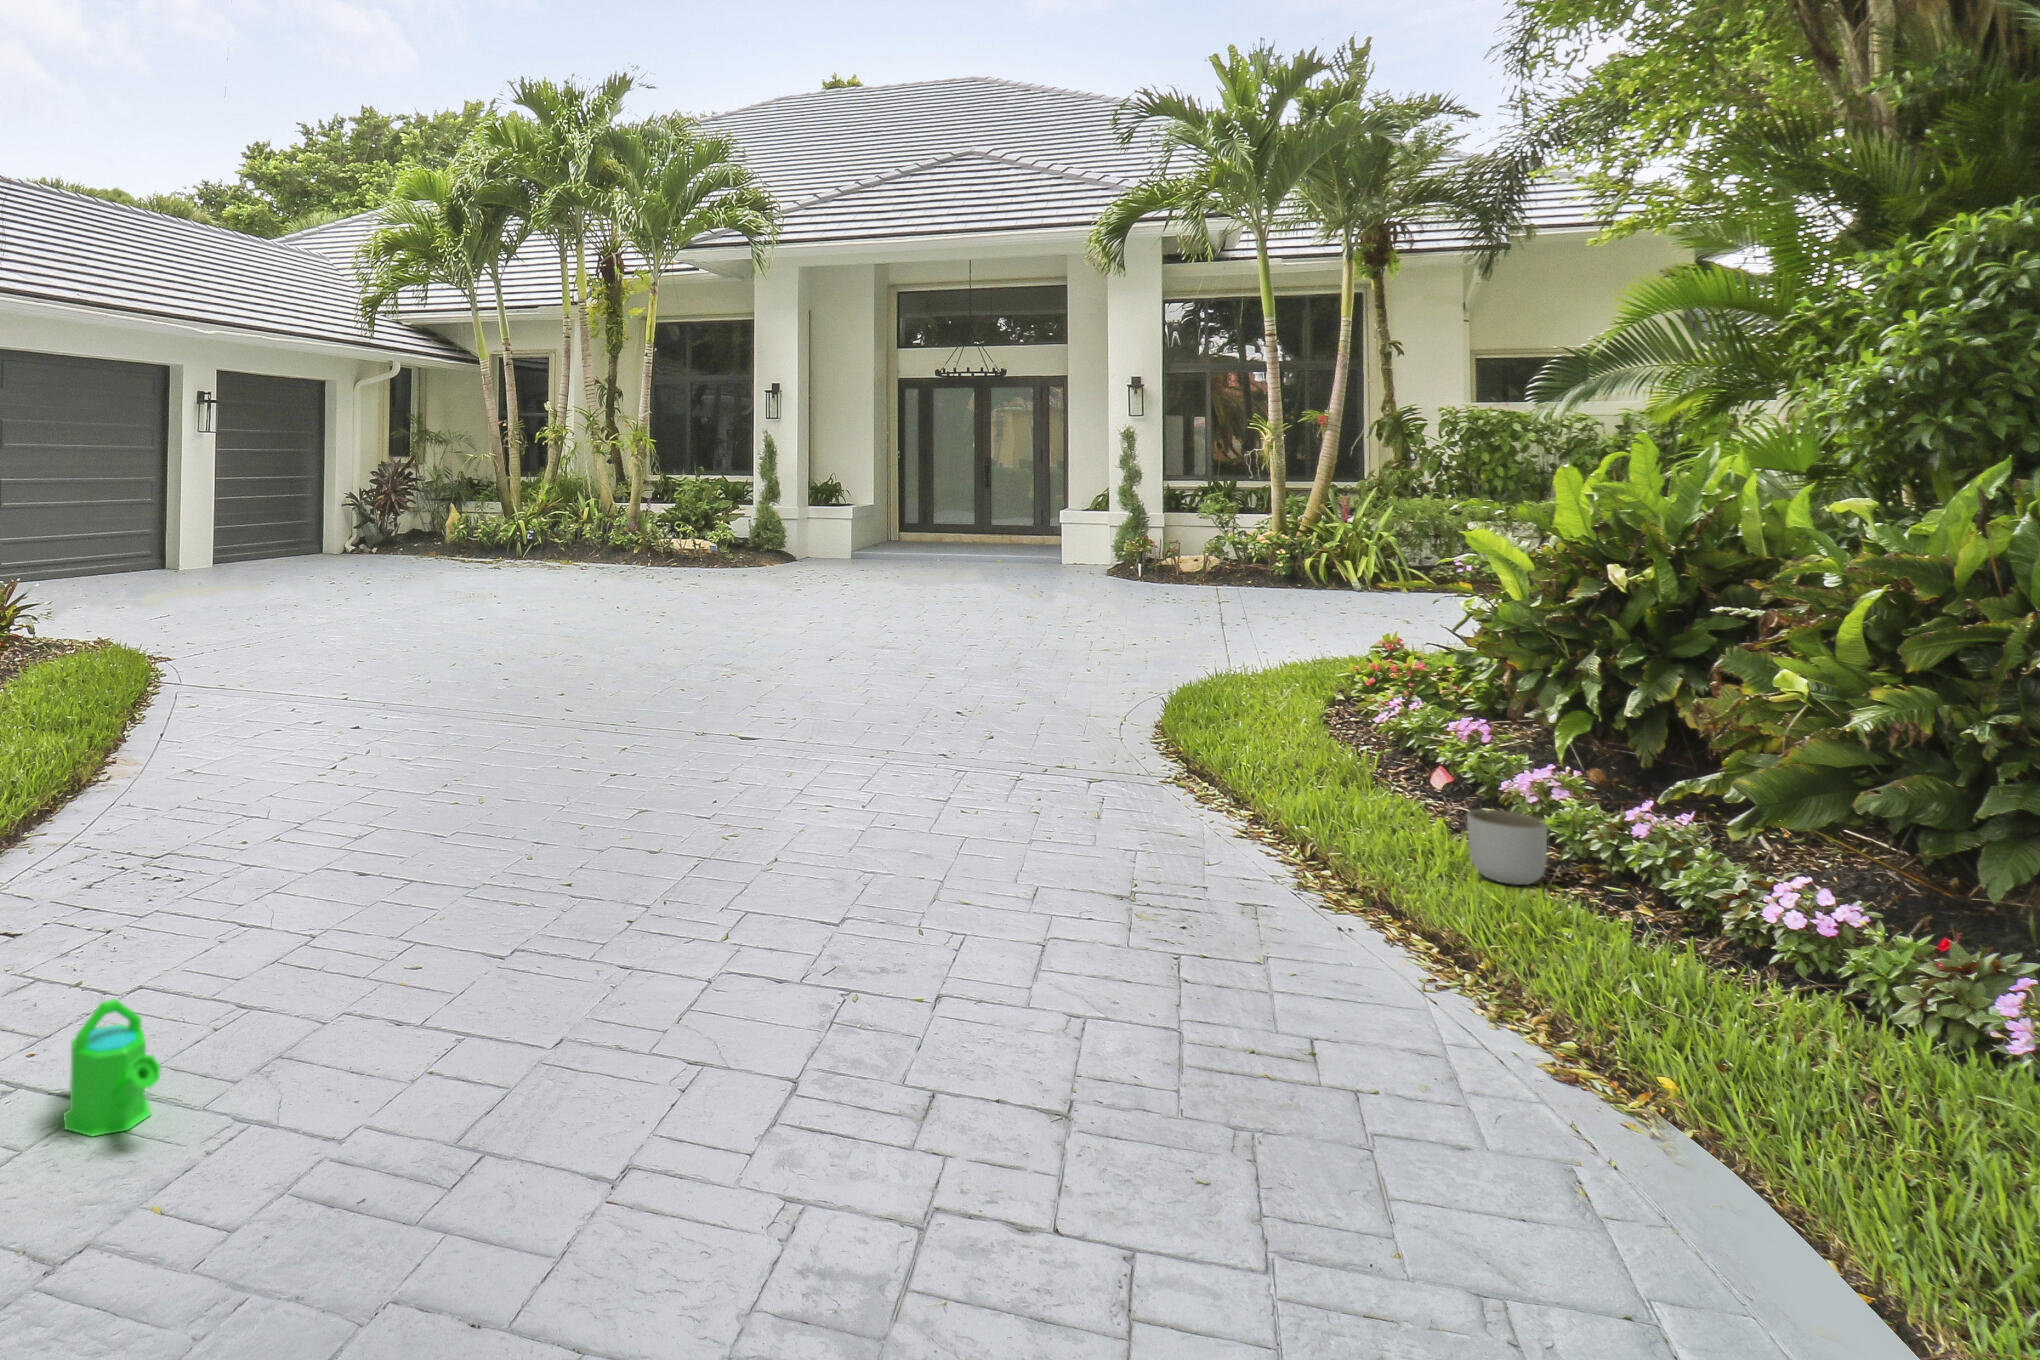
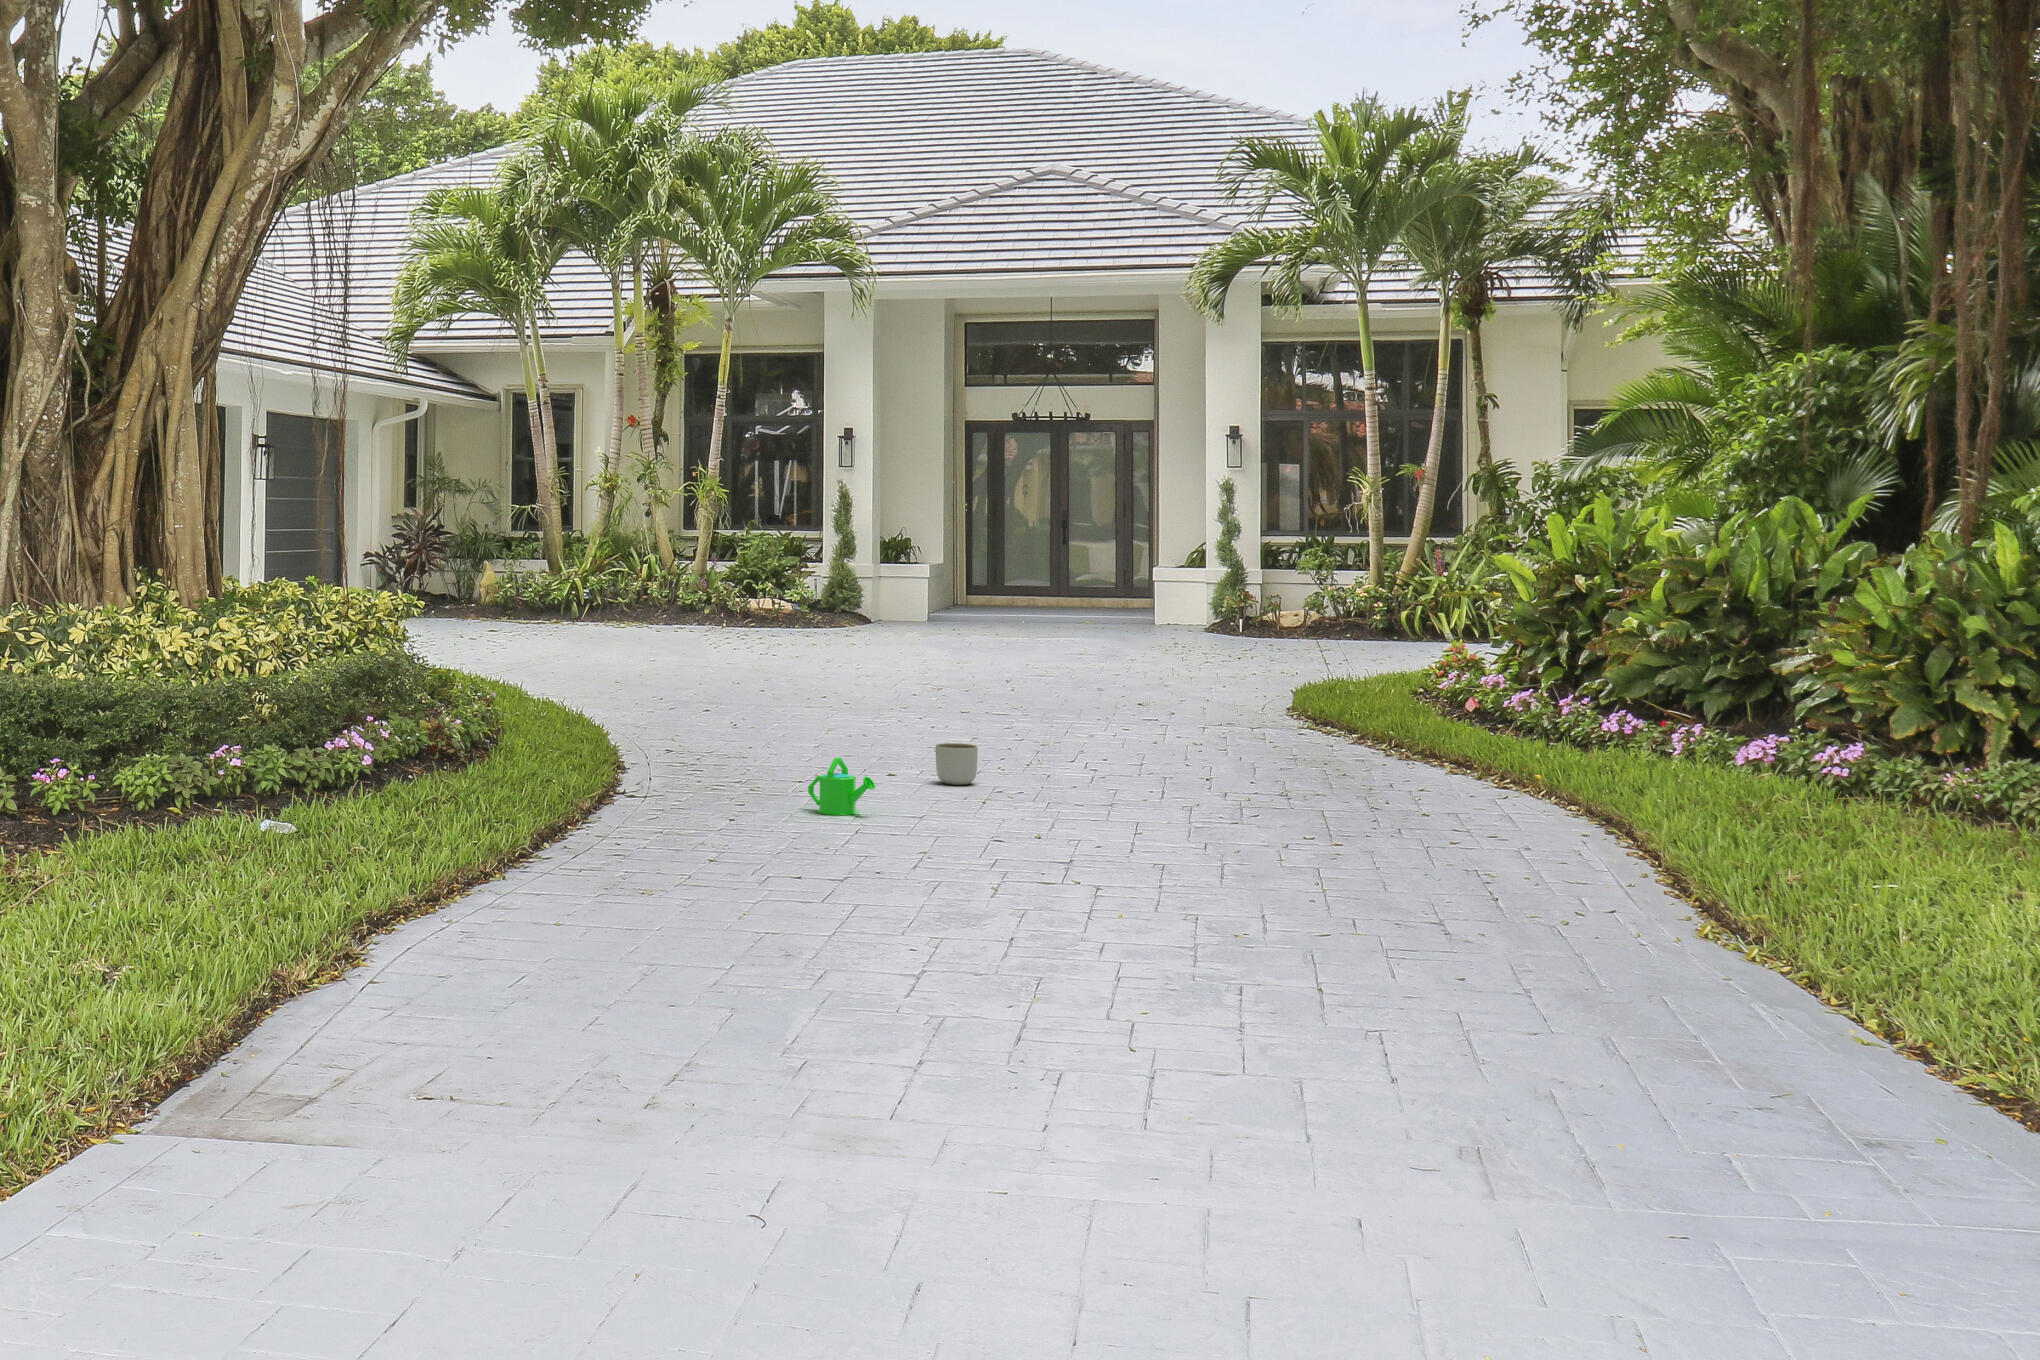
planter: present [1467,810,1547,885] -> present [936,743,978,785]

